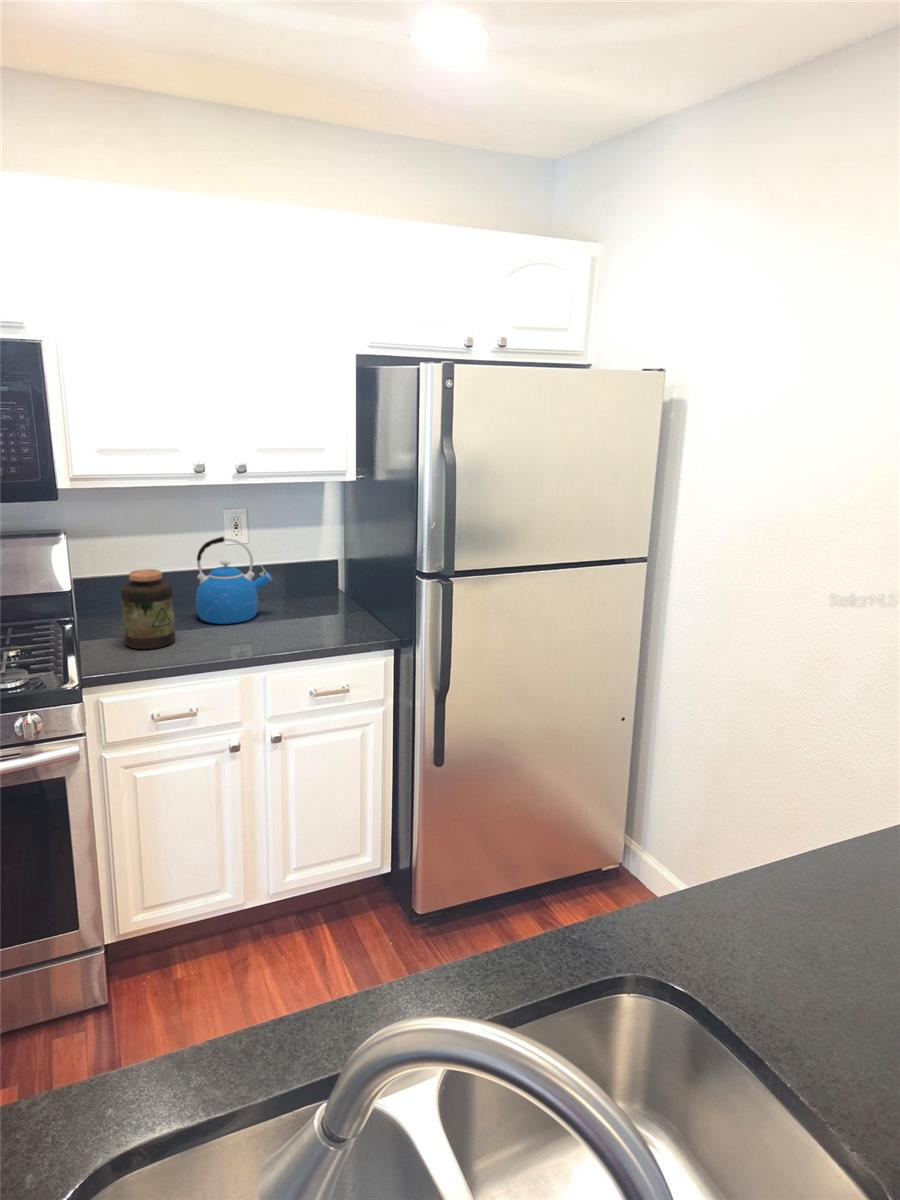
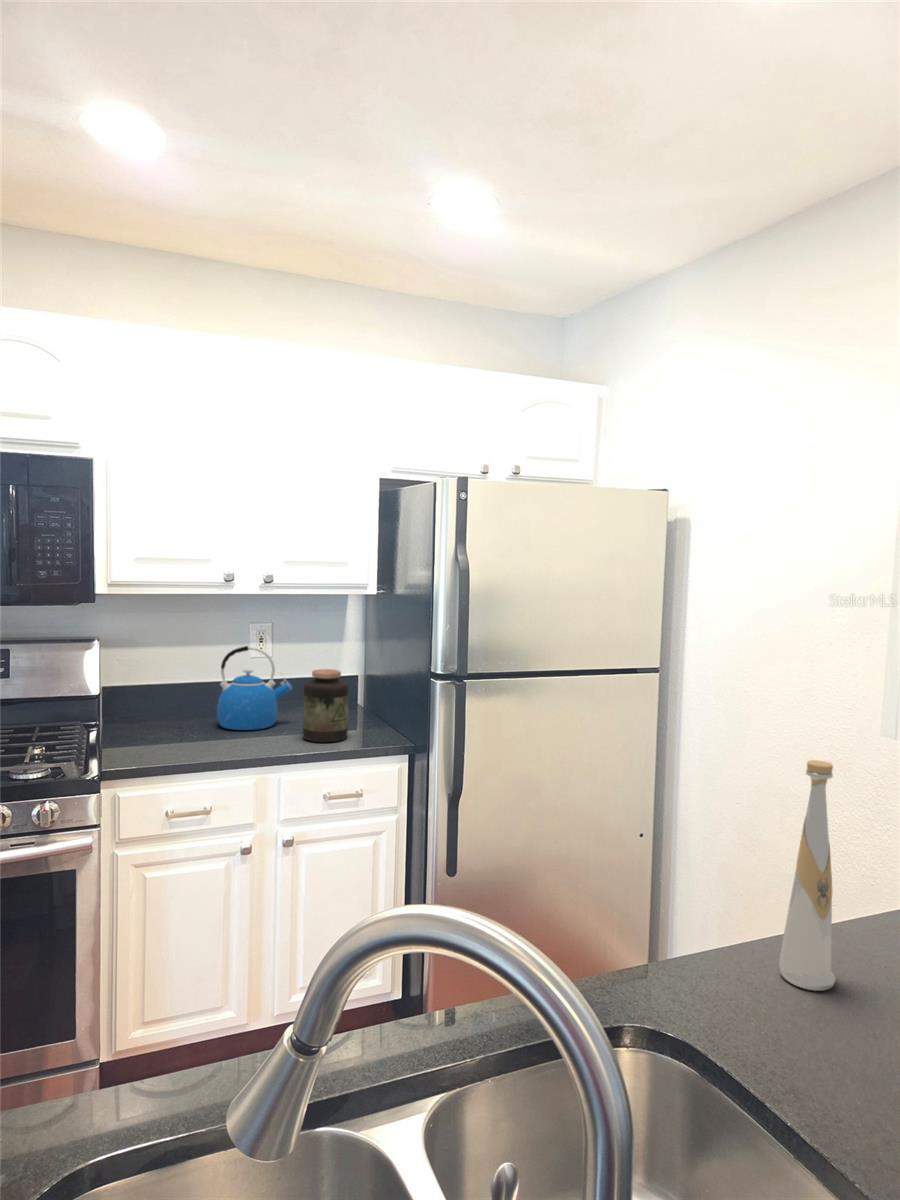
jar: present [121,569,175,649] -> present [303,669,349,742]
bottle: none [787,718,862,938] -> present [779,760,835,991]

